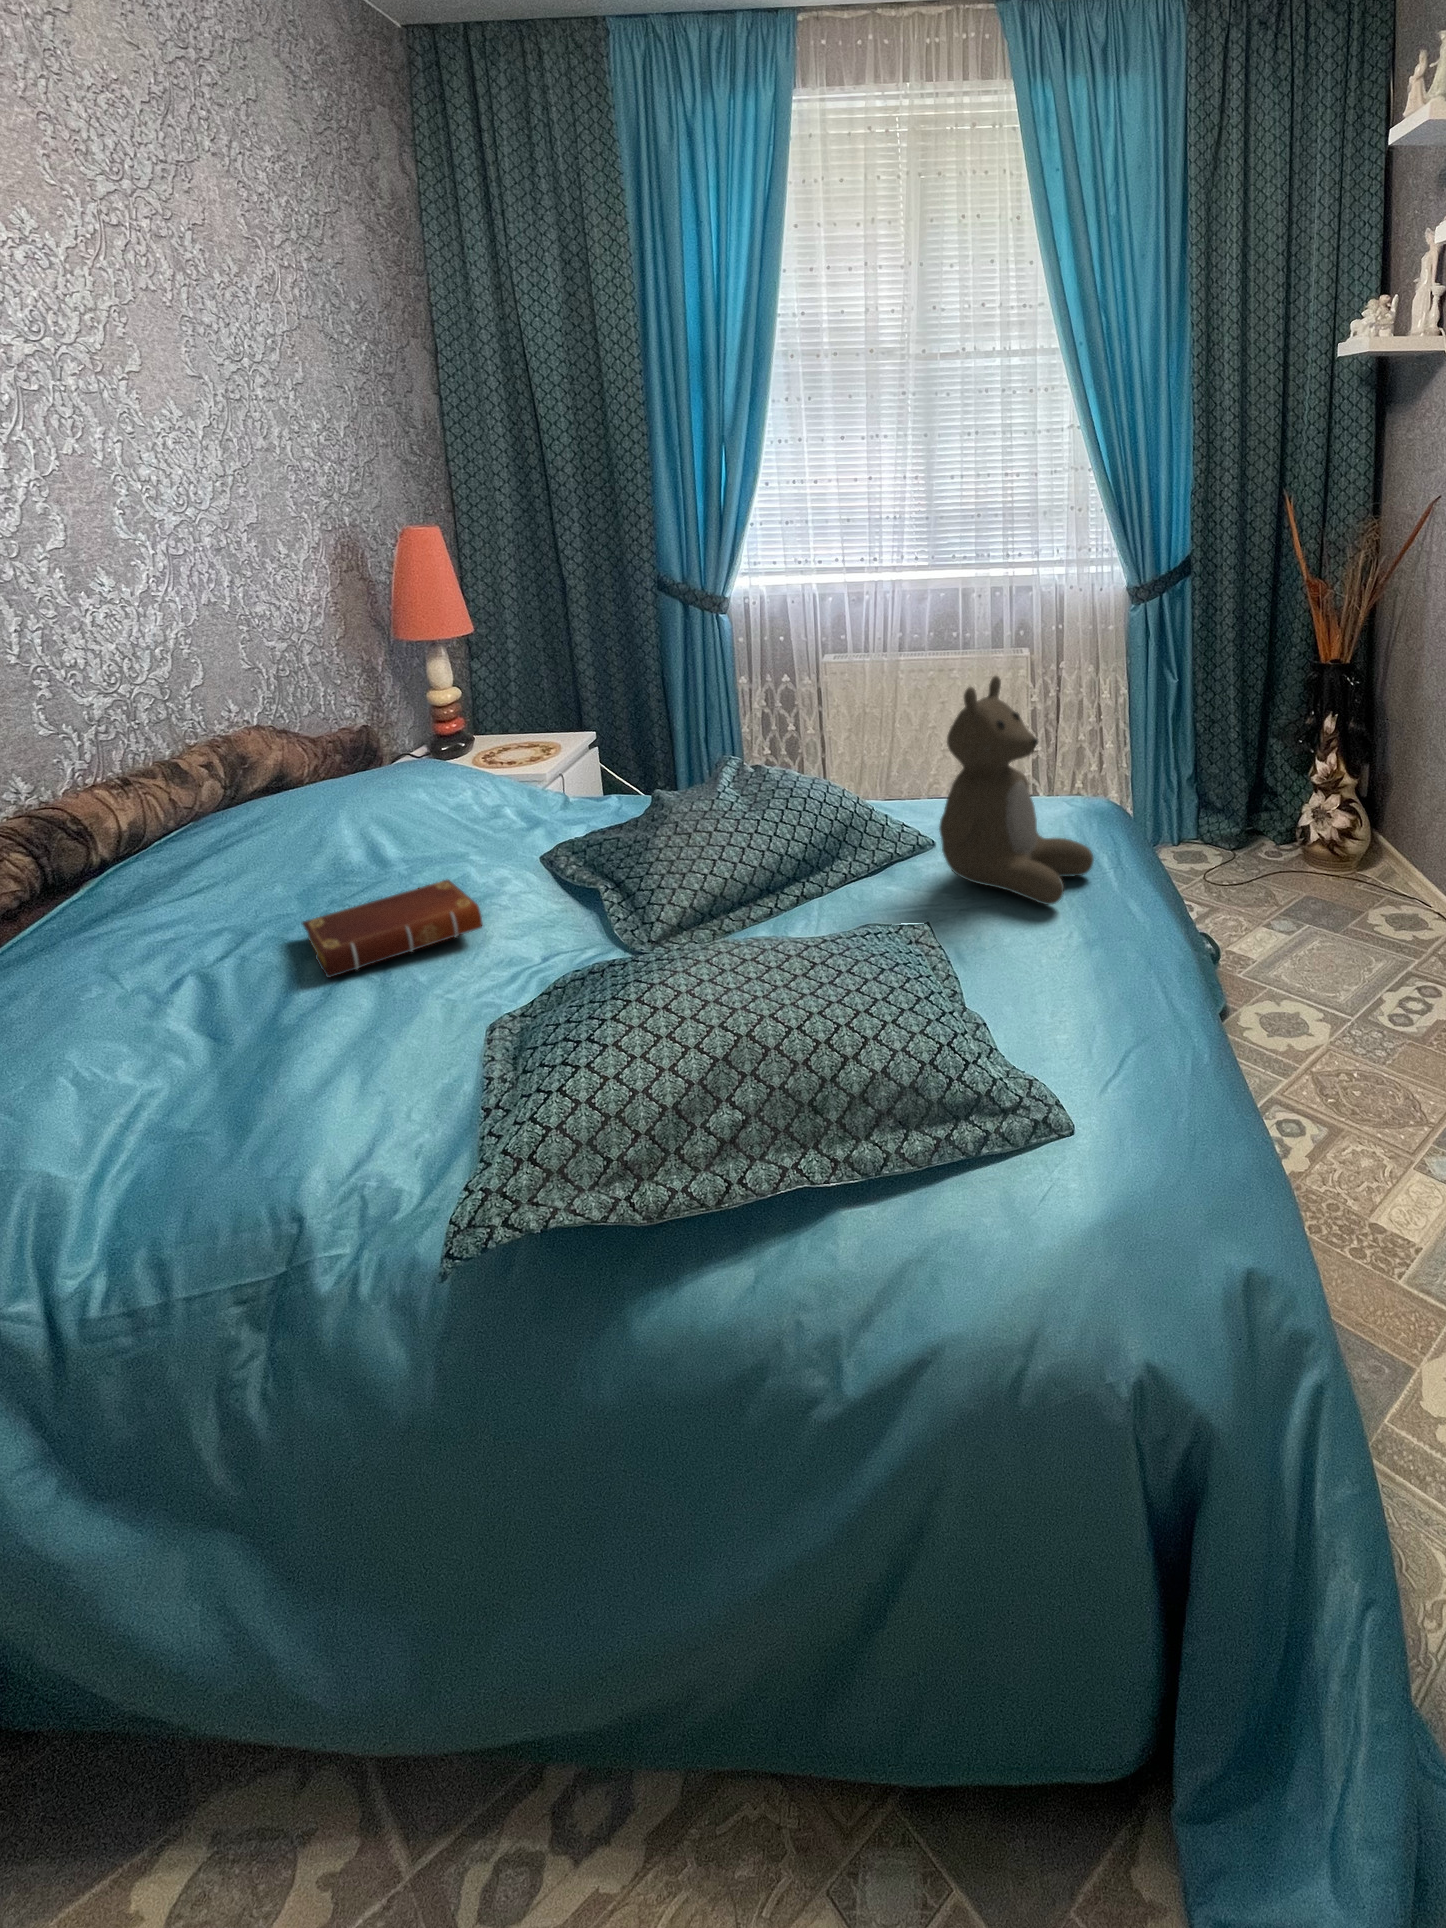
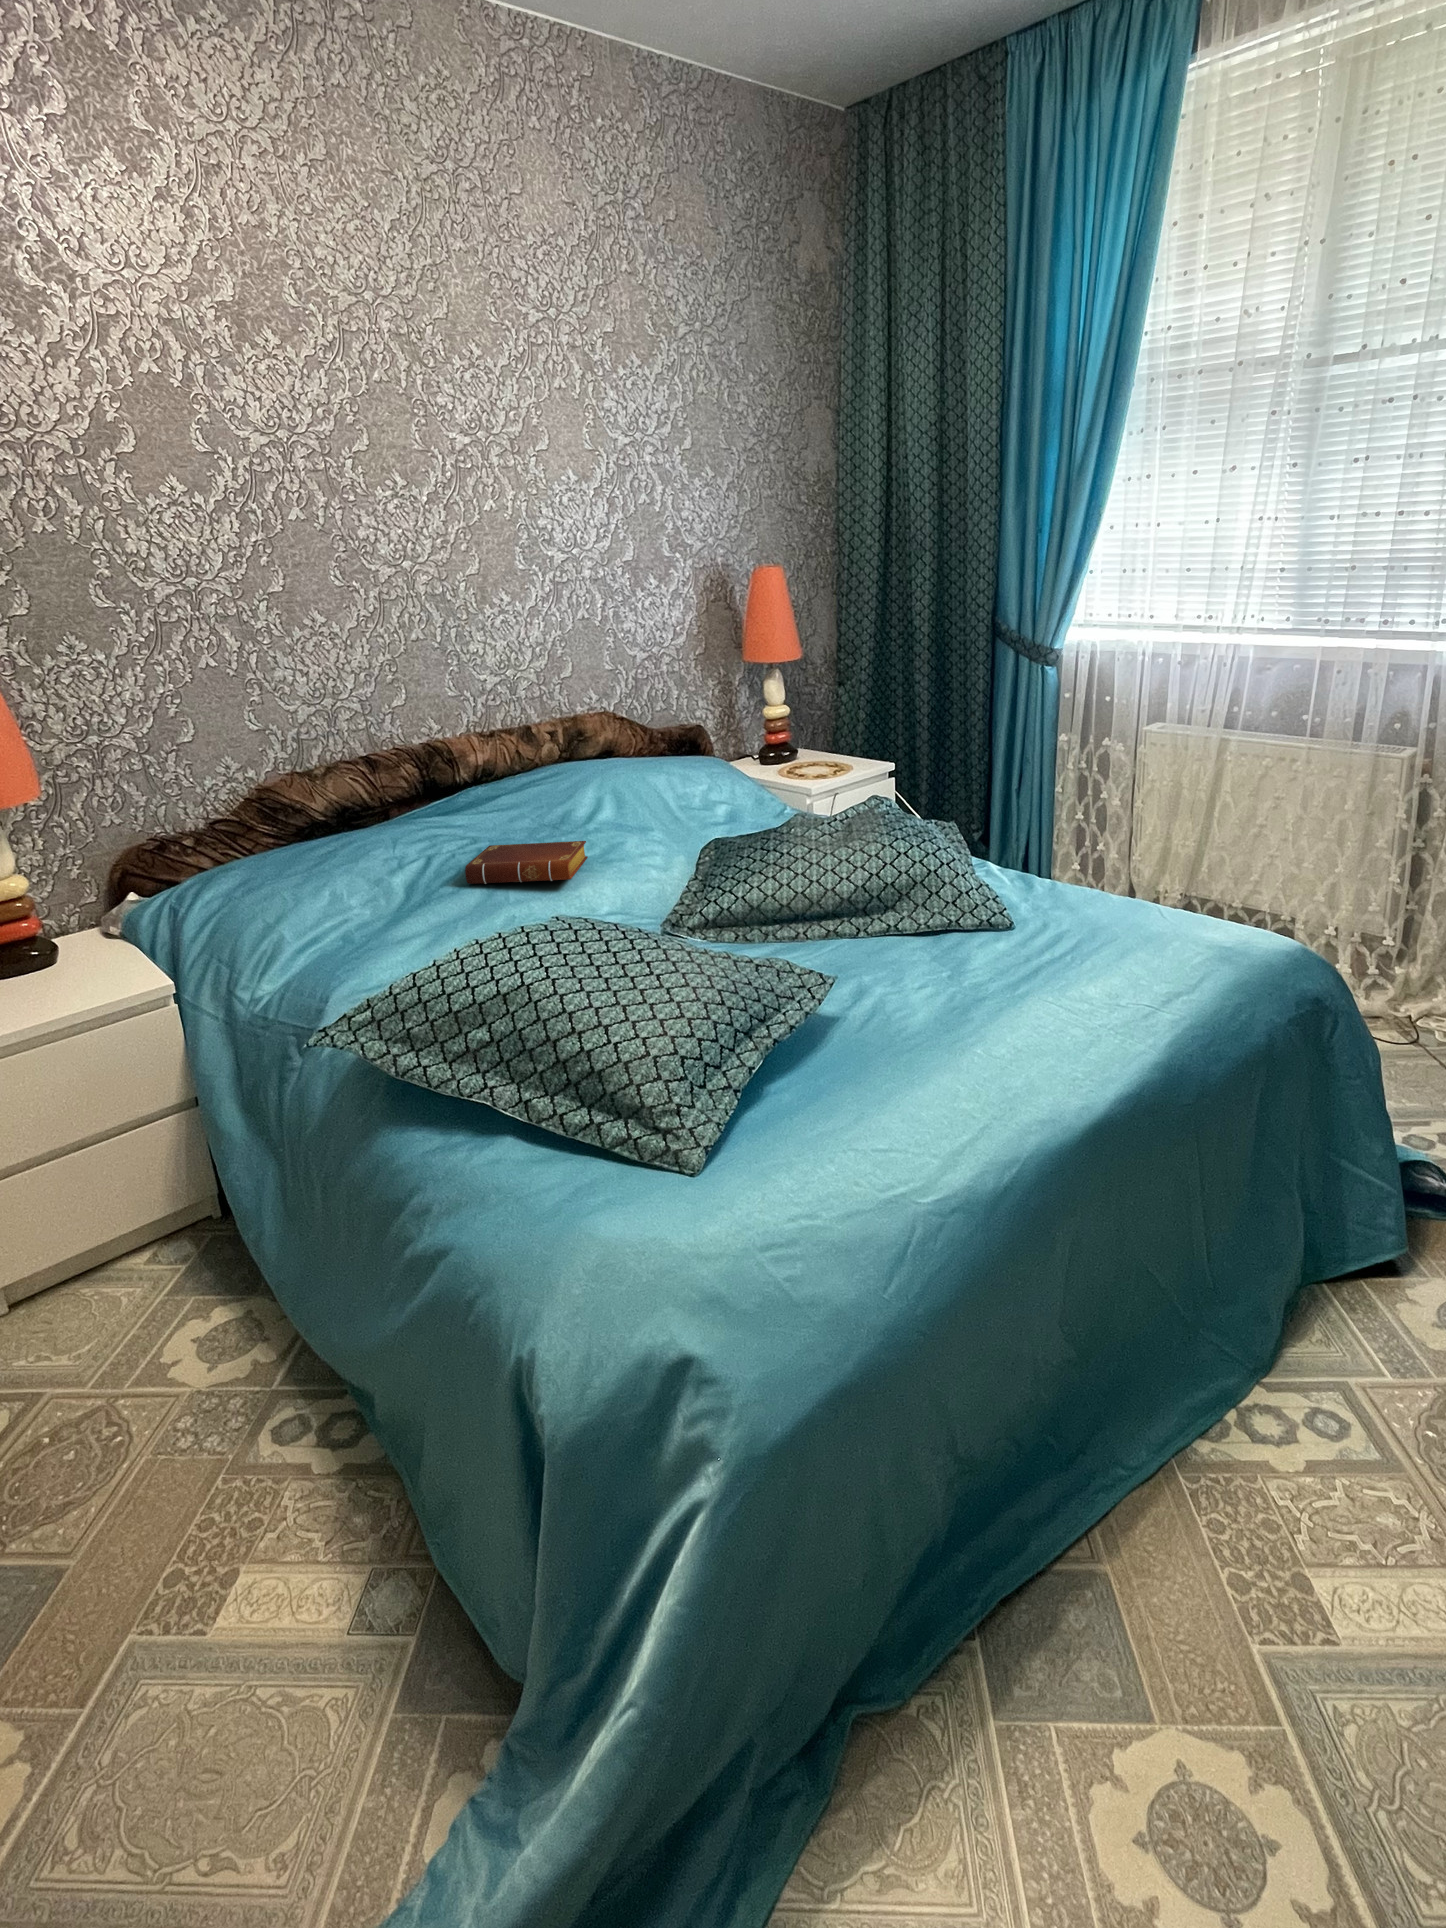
teddy bear: present [939,676,1094,905] -> none [907,747,1099,1005]

